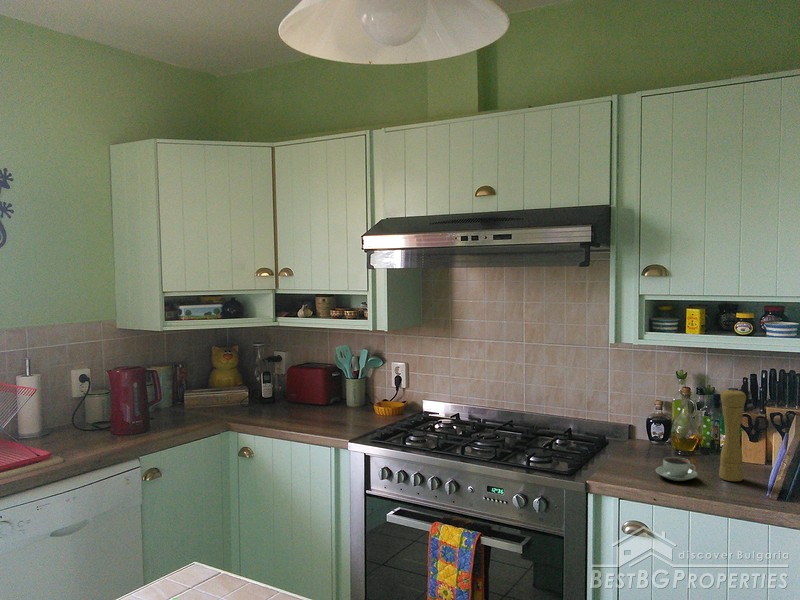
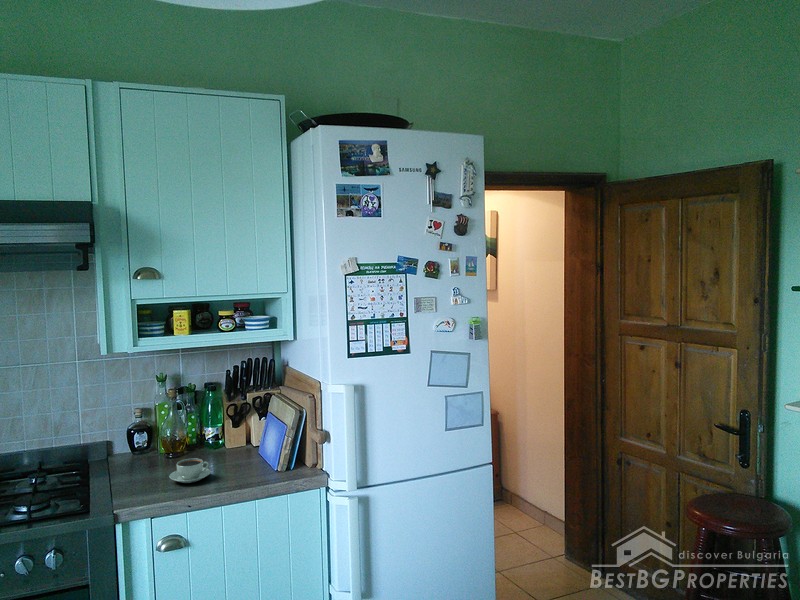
pepper mill: present [719,389,746,481] -> none [219,381,244,468]

